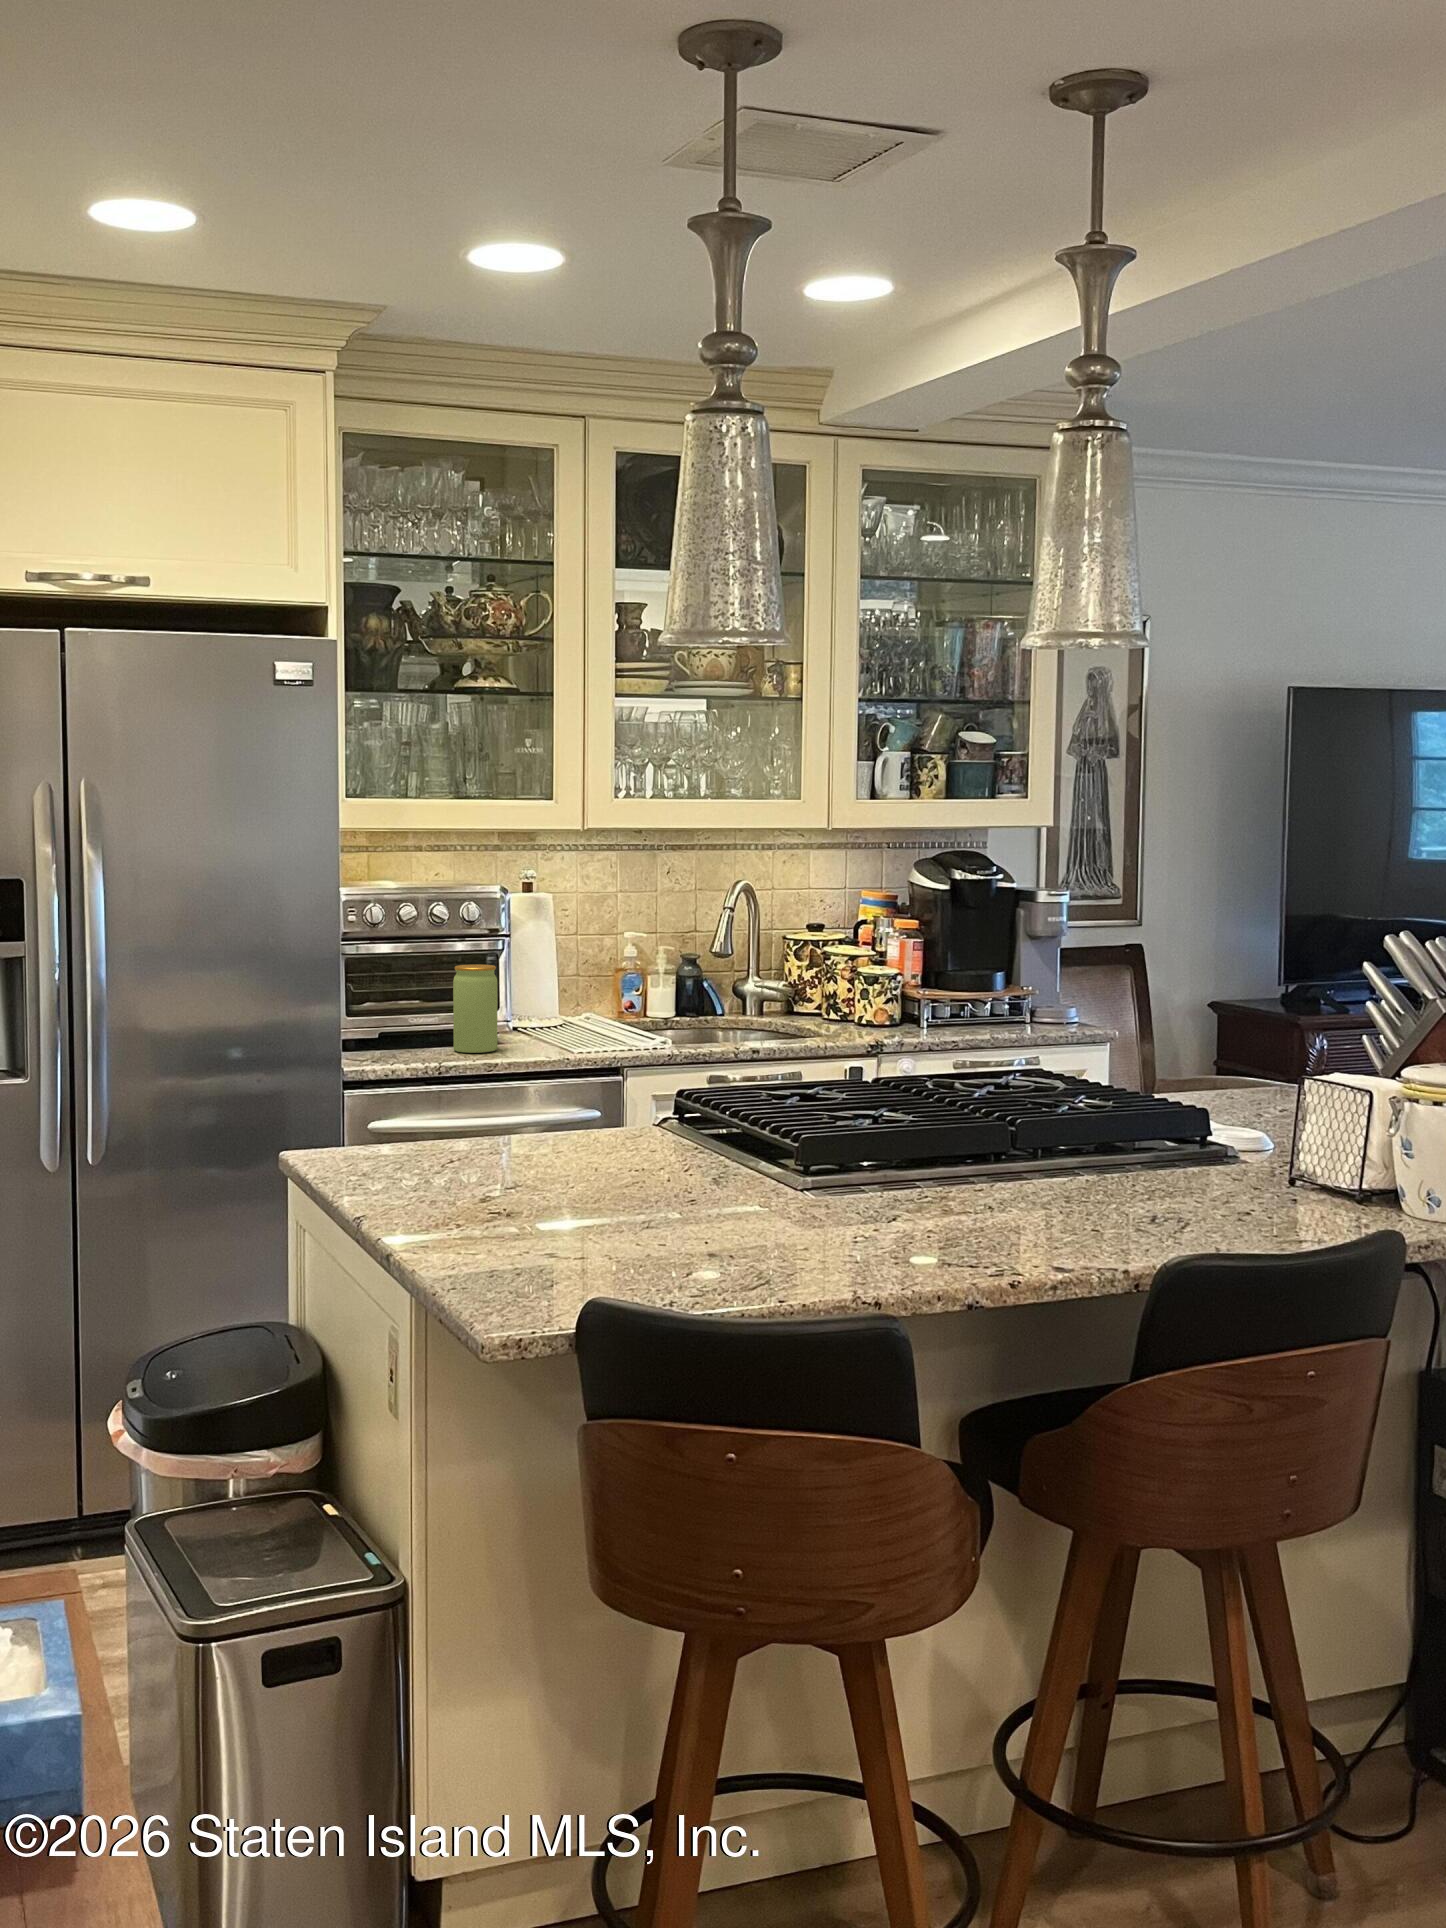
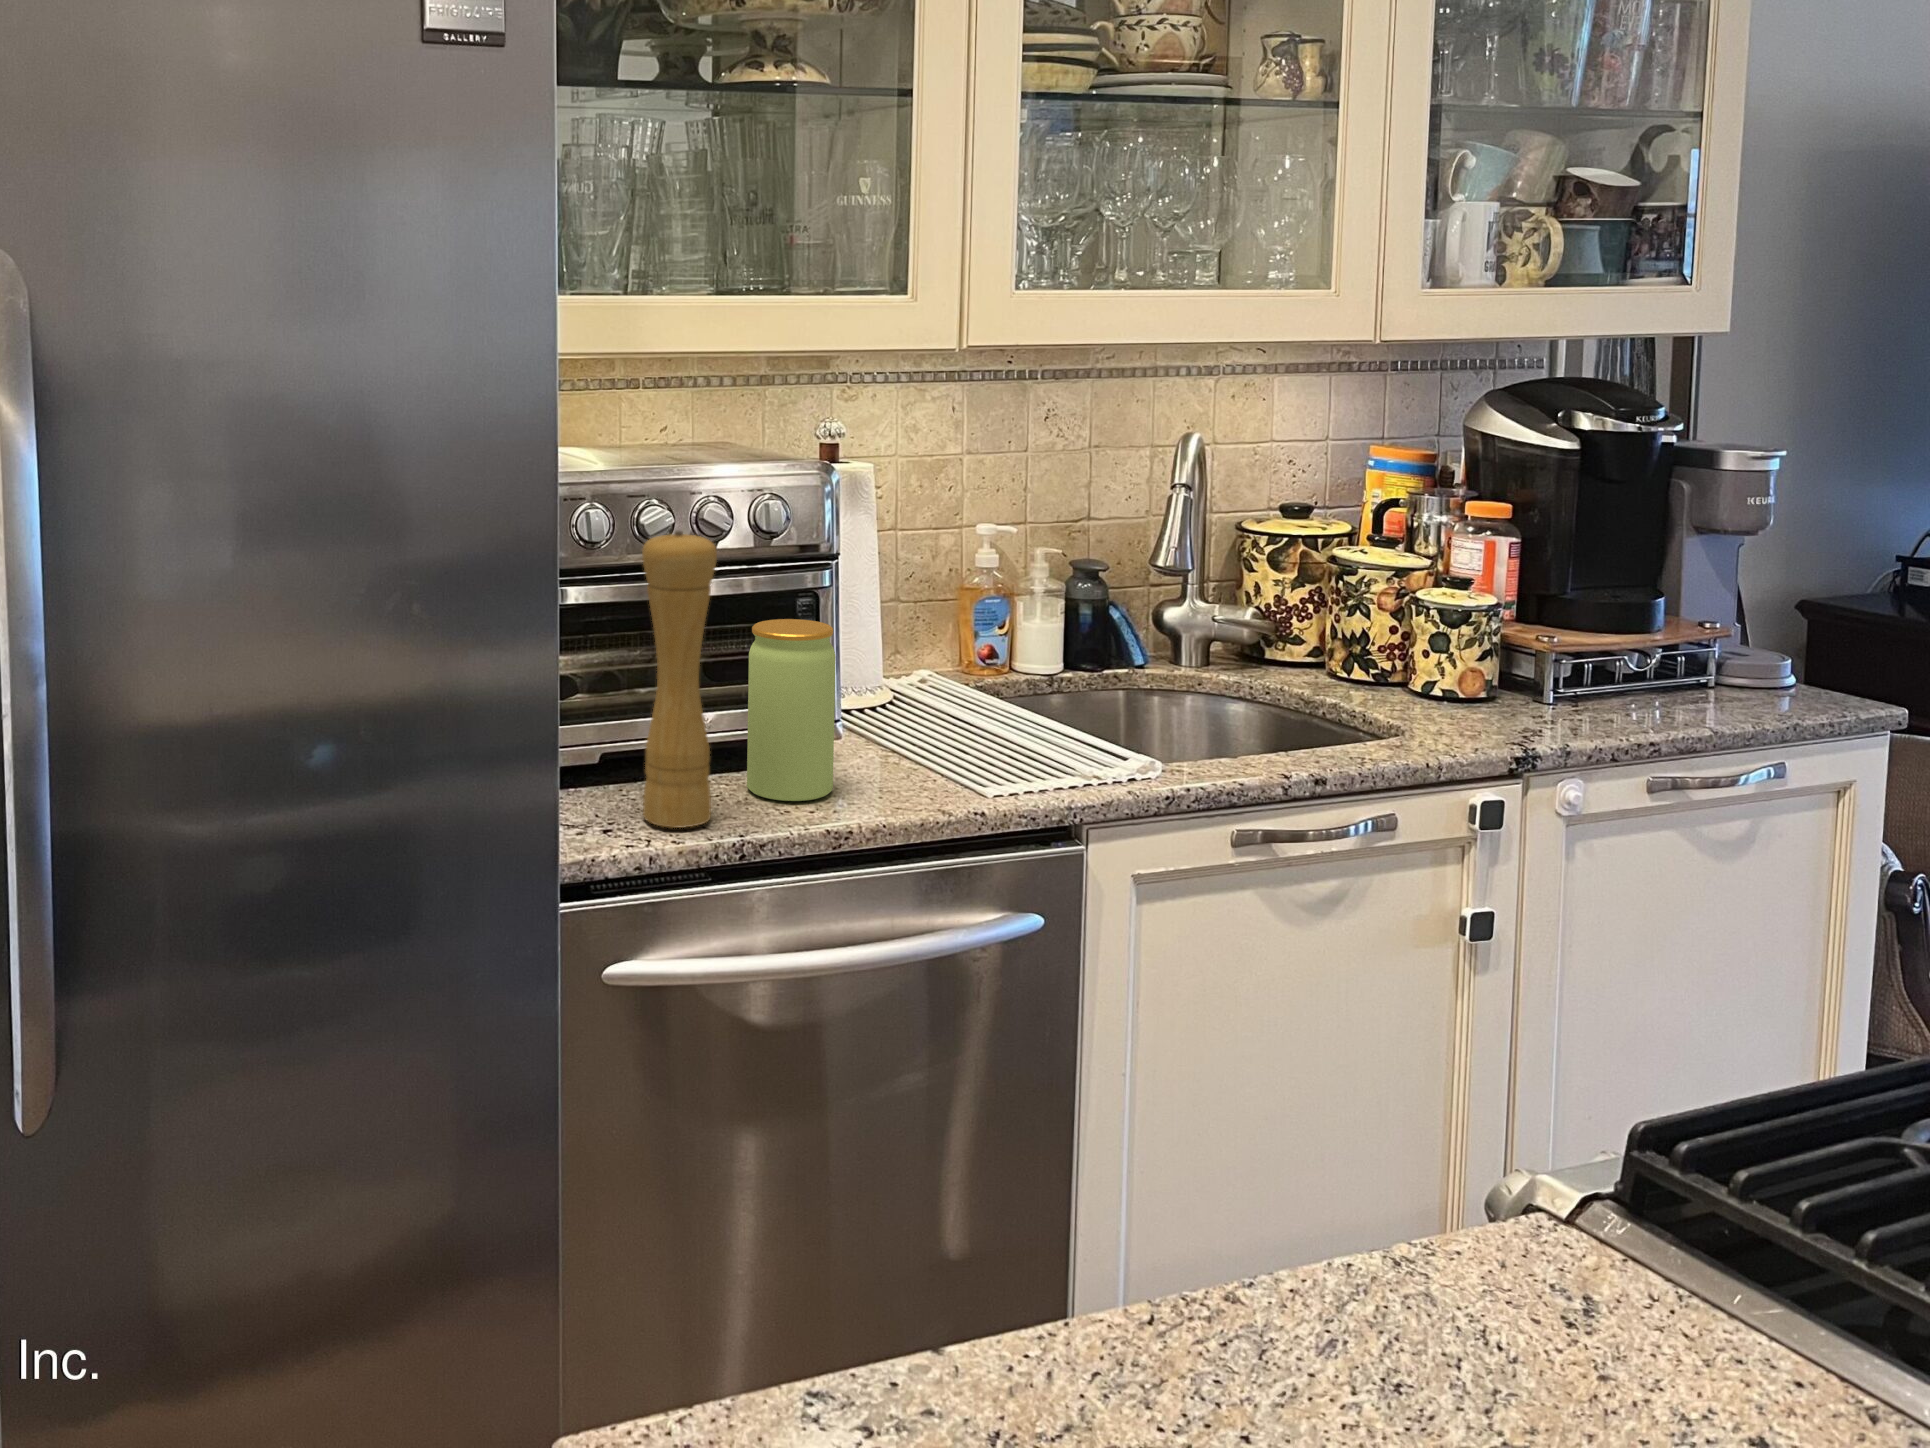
pepper mill: none [392,914,429,1059] -> present [642,530,717,828]

